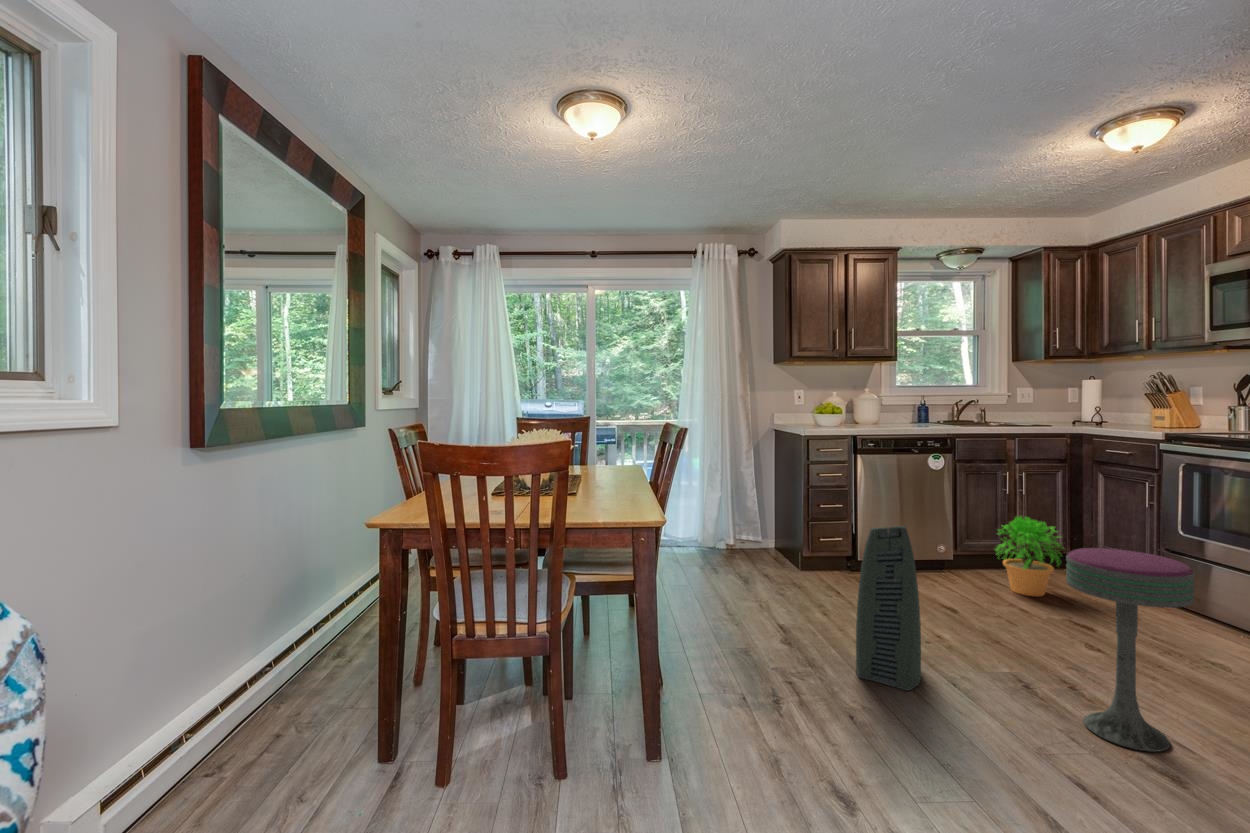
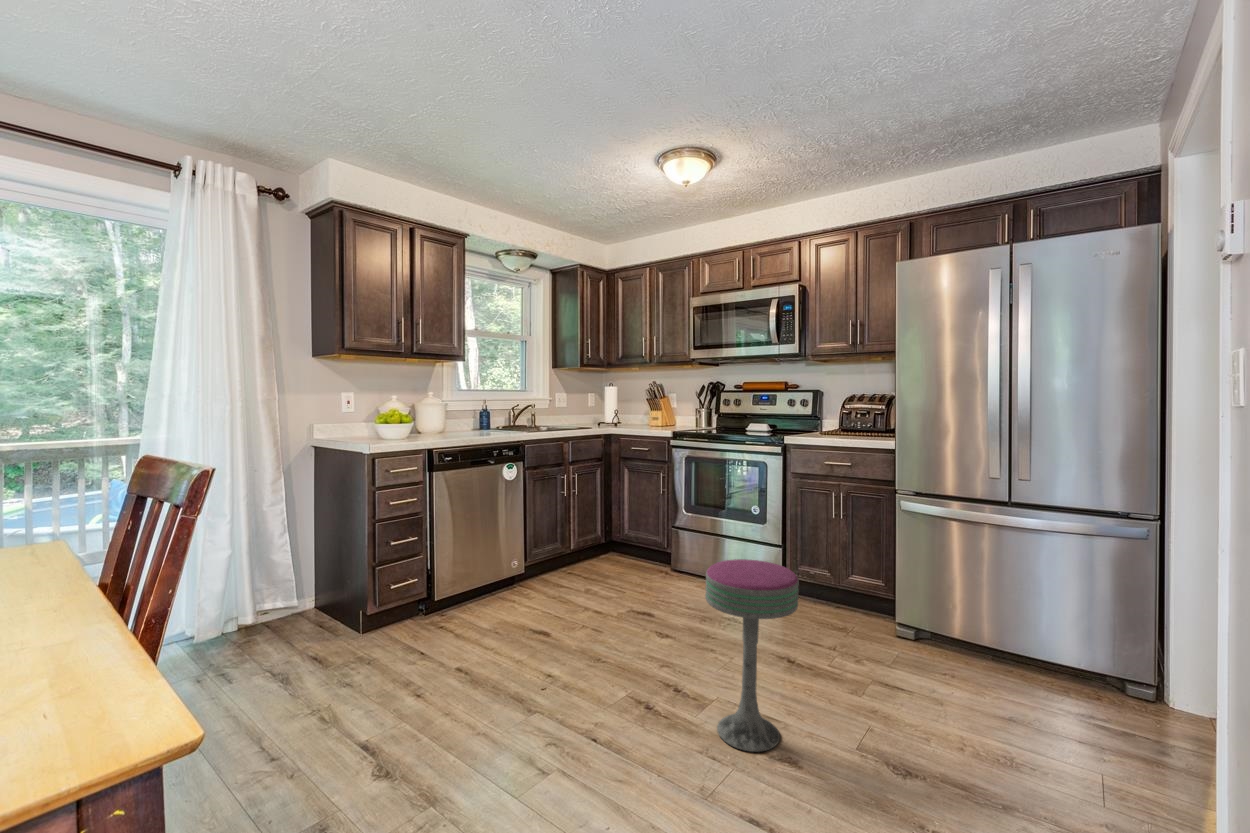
potted plant: present [996,517,1060,596] -> none [566,518,623,594]
air purifier: present [856,526,921,691] -> none [503,573,579,789]

